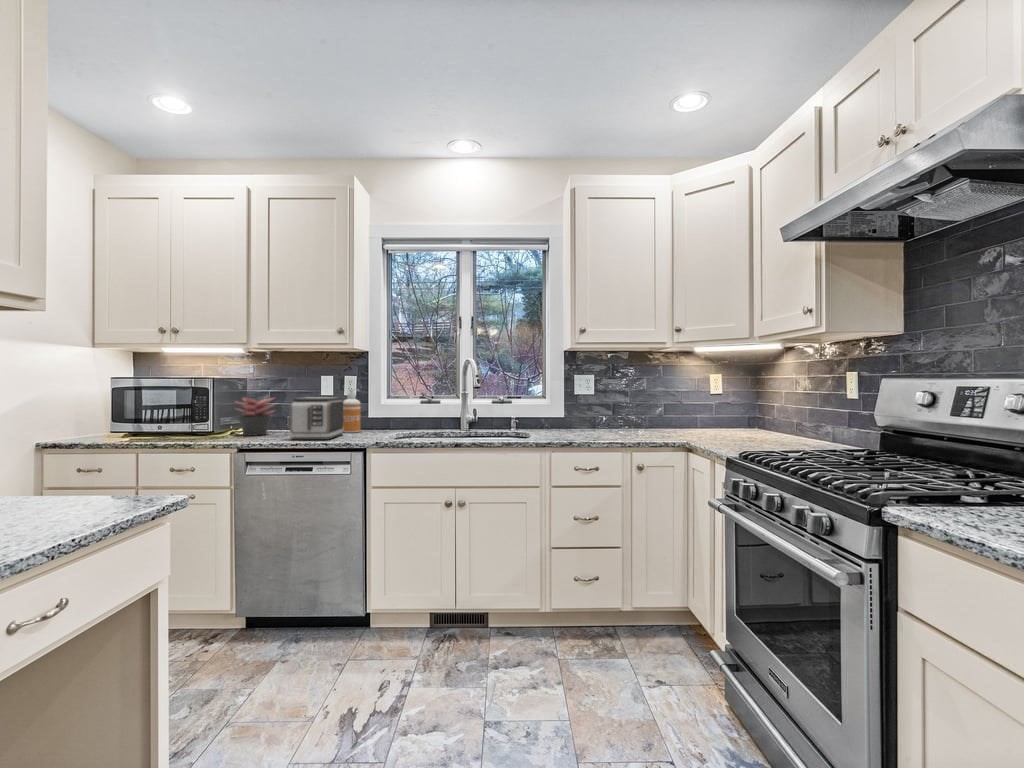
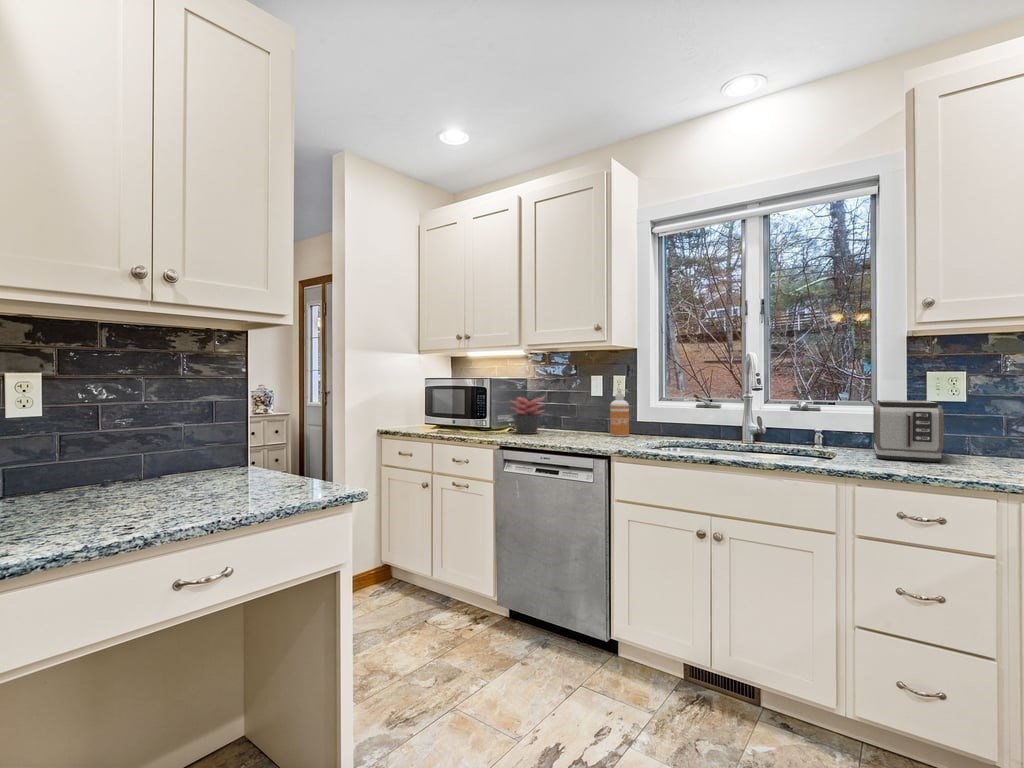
toaster: present [290,397,343,440] -> present [873,400,944,462]

